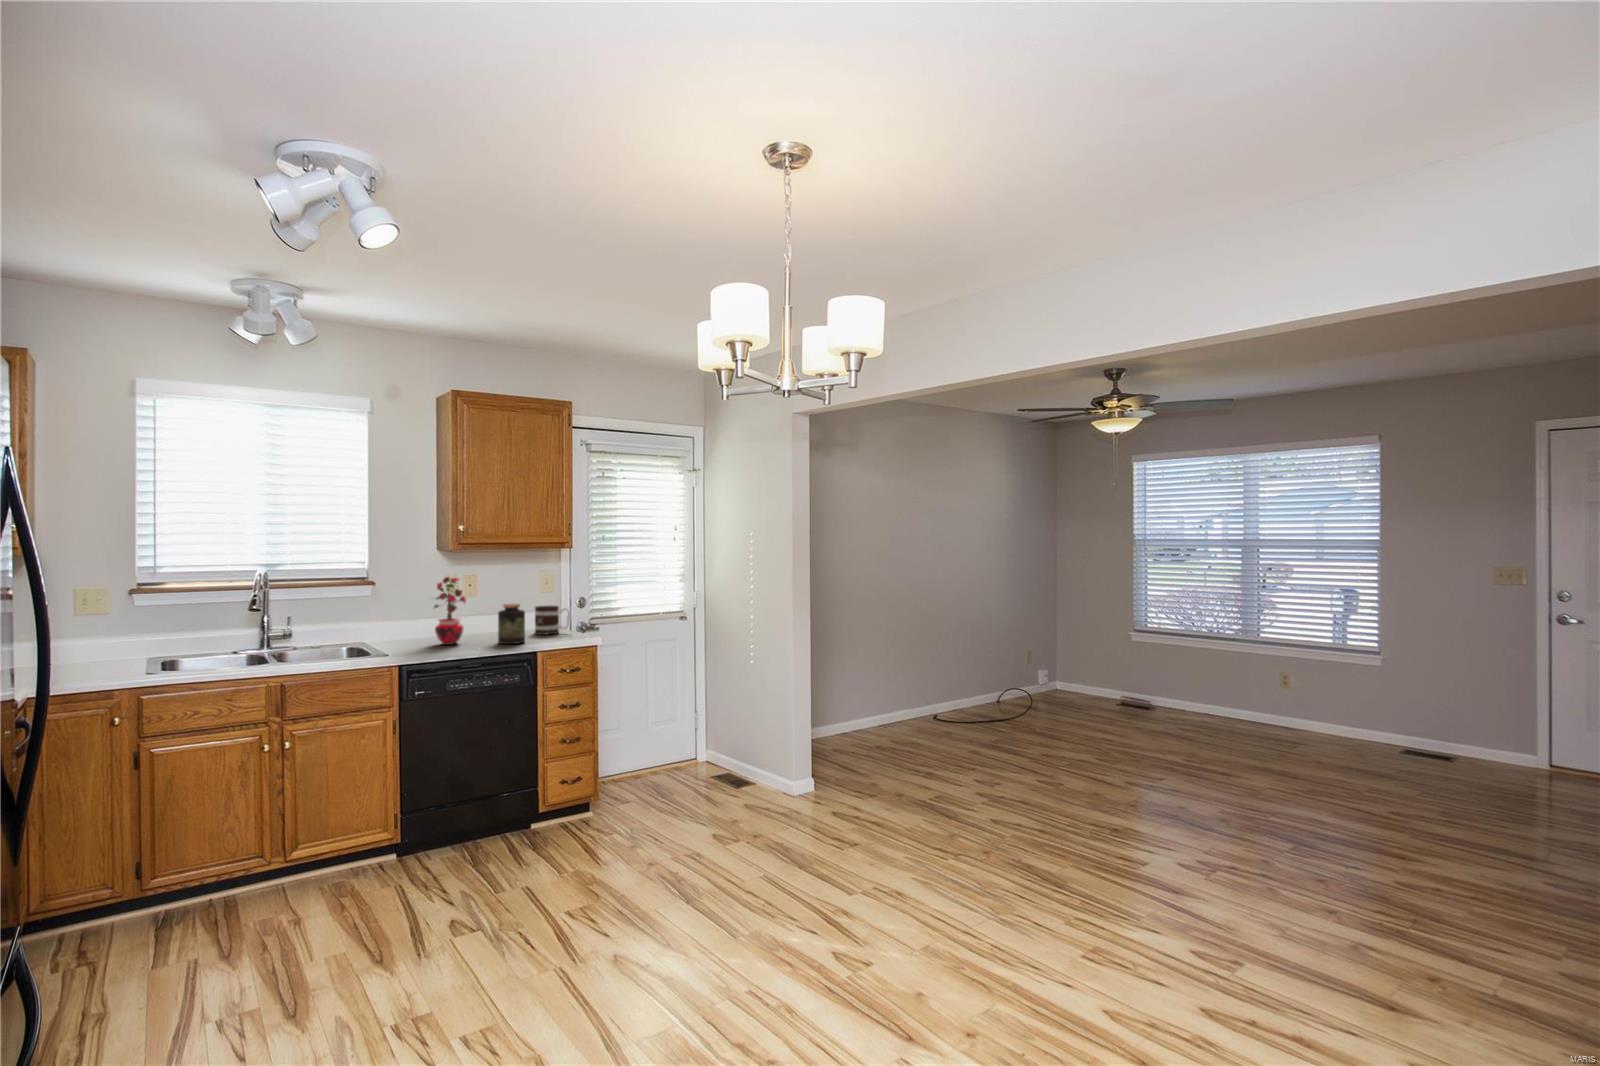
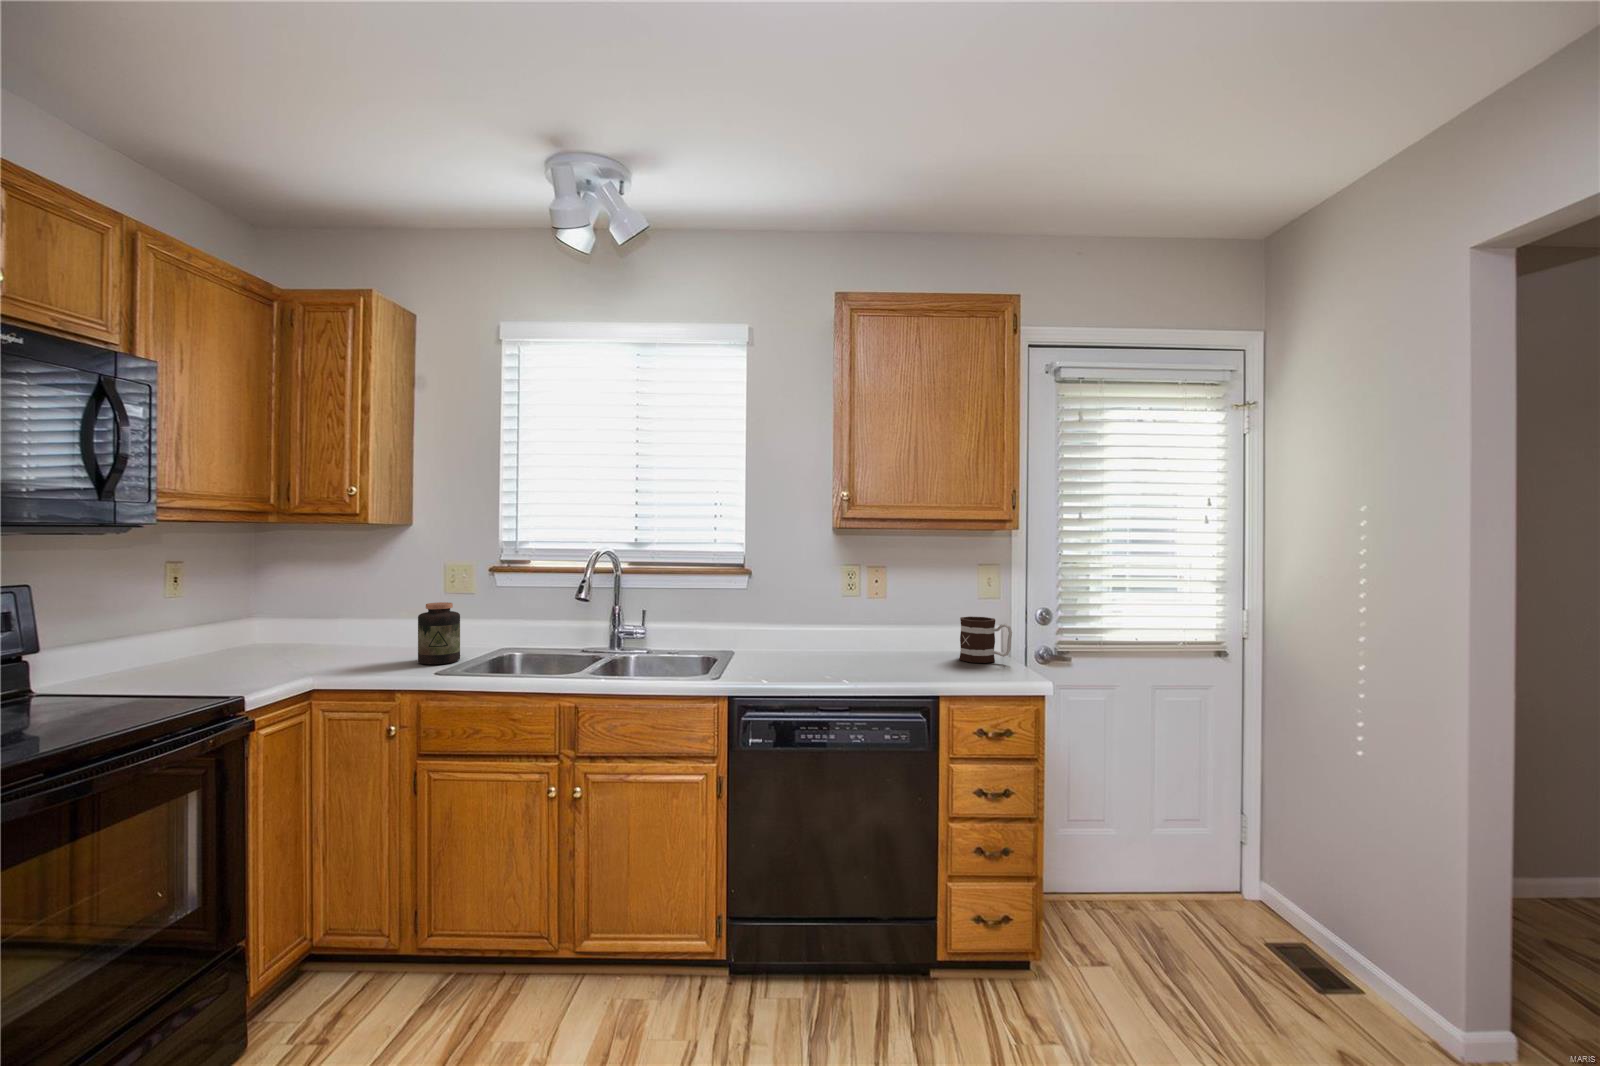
potted plant: present [435,577,466,645] -> none [797,567,849,667]
jar: present [498,603,525,644] -> present [418,602,460,664]

